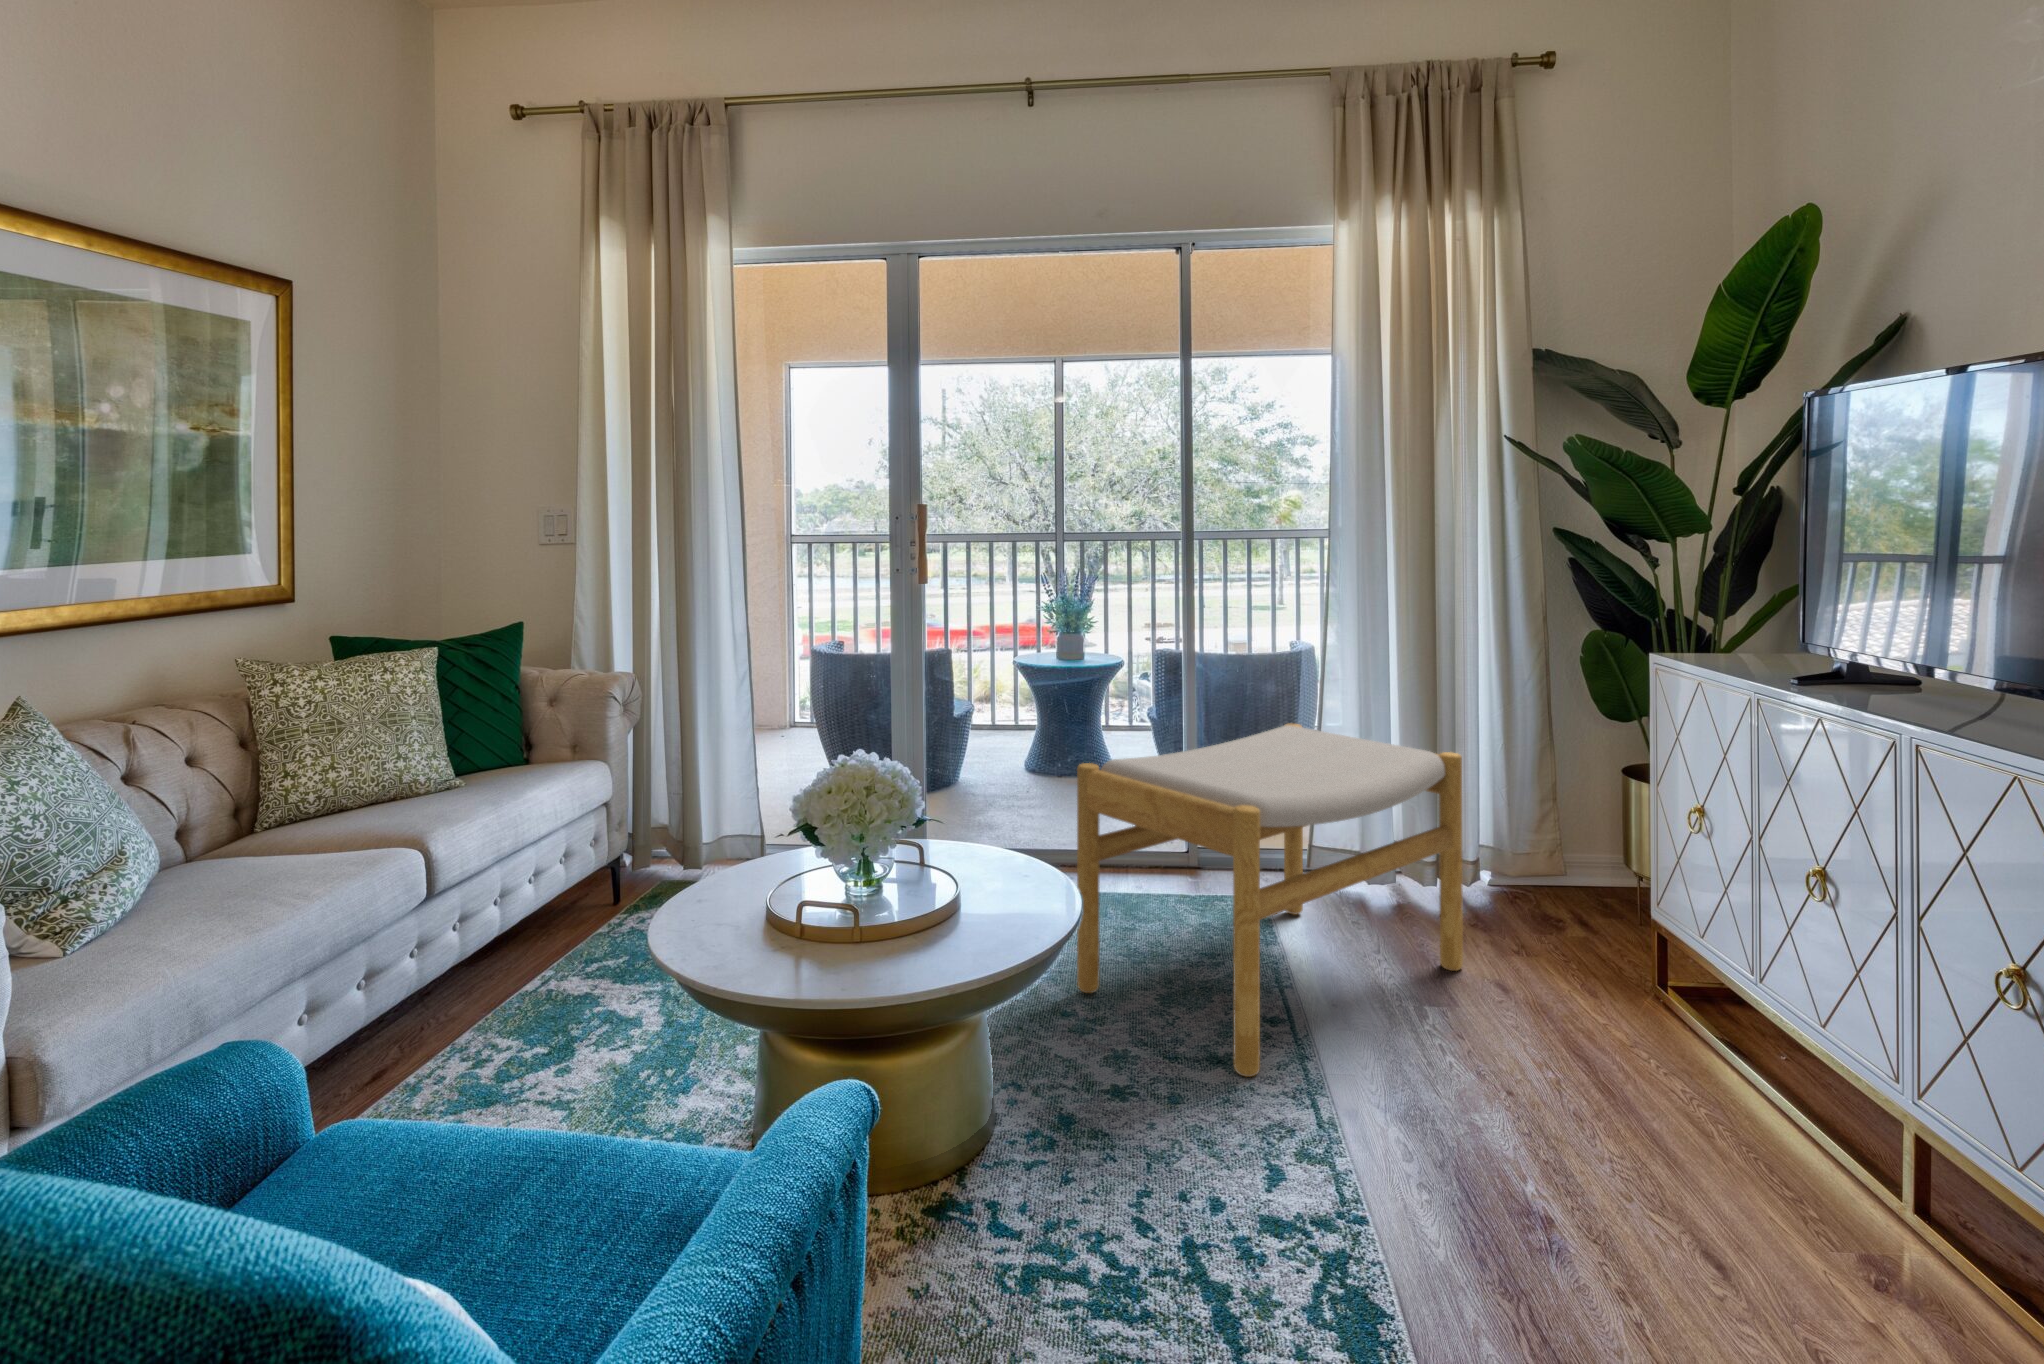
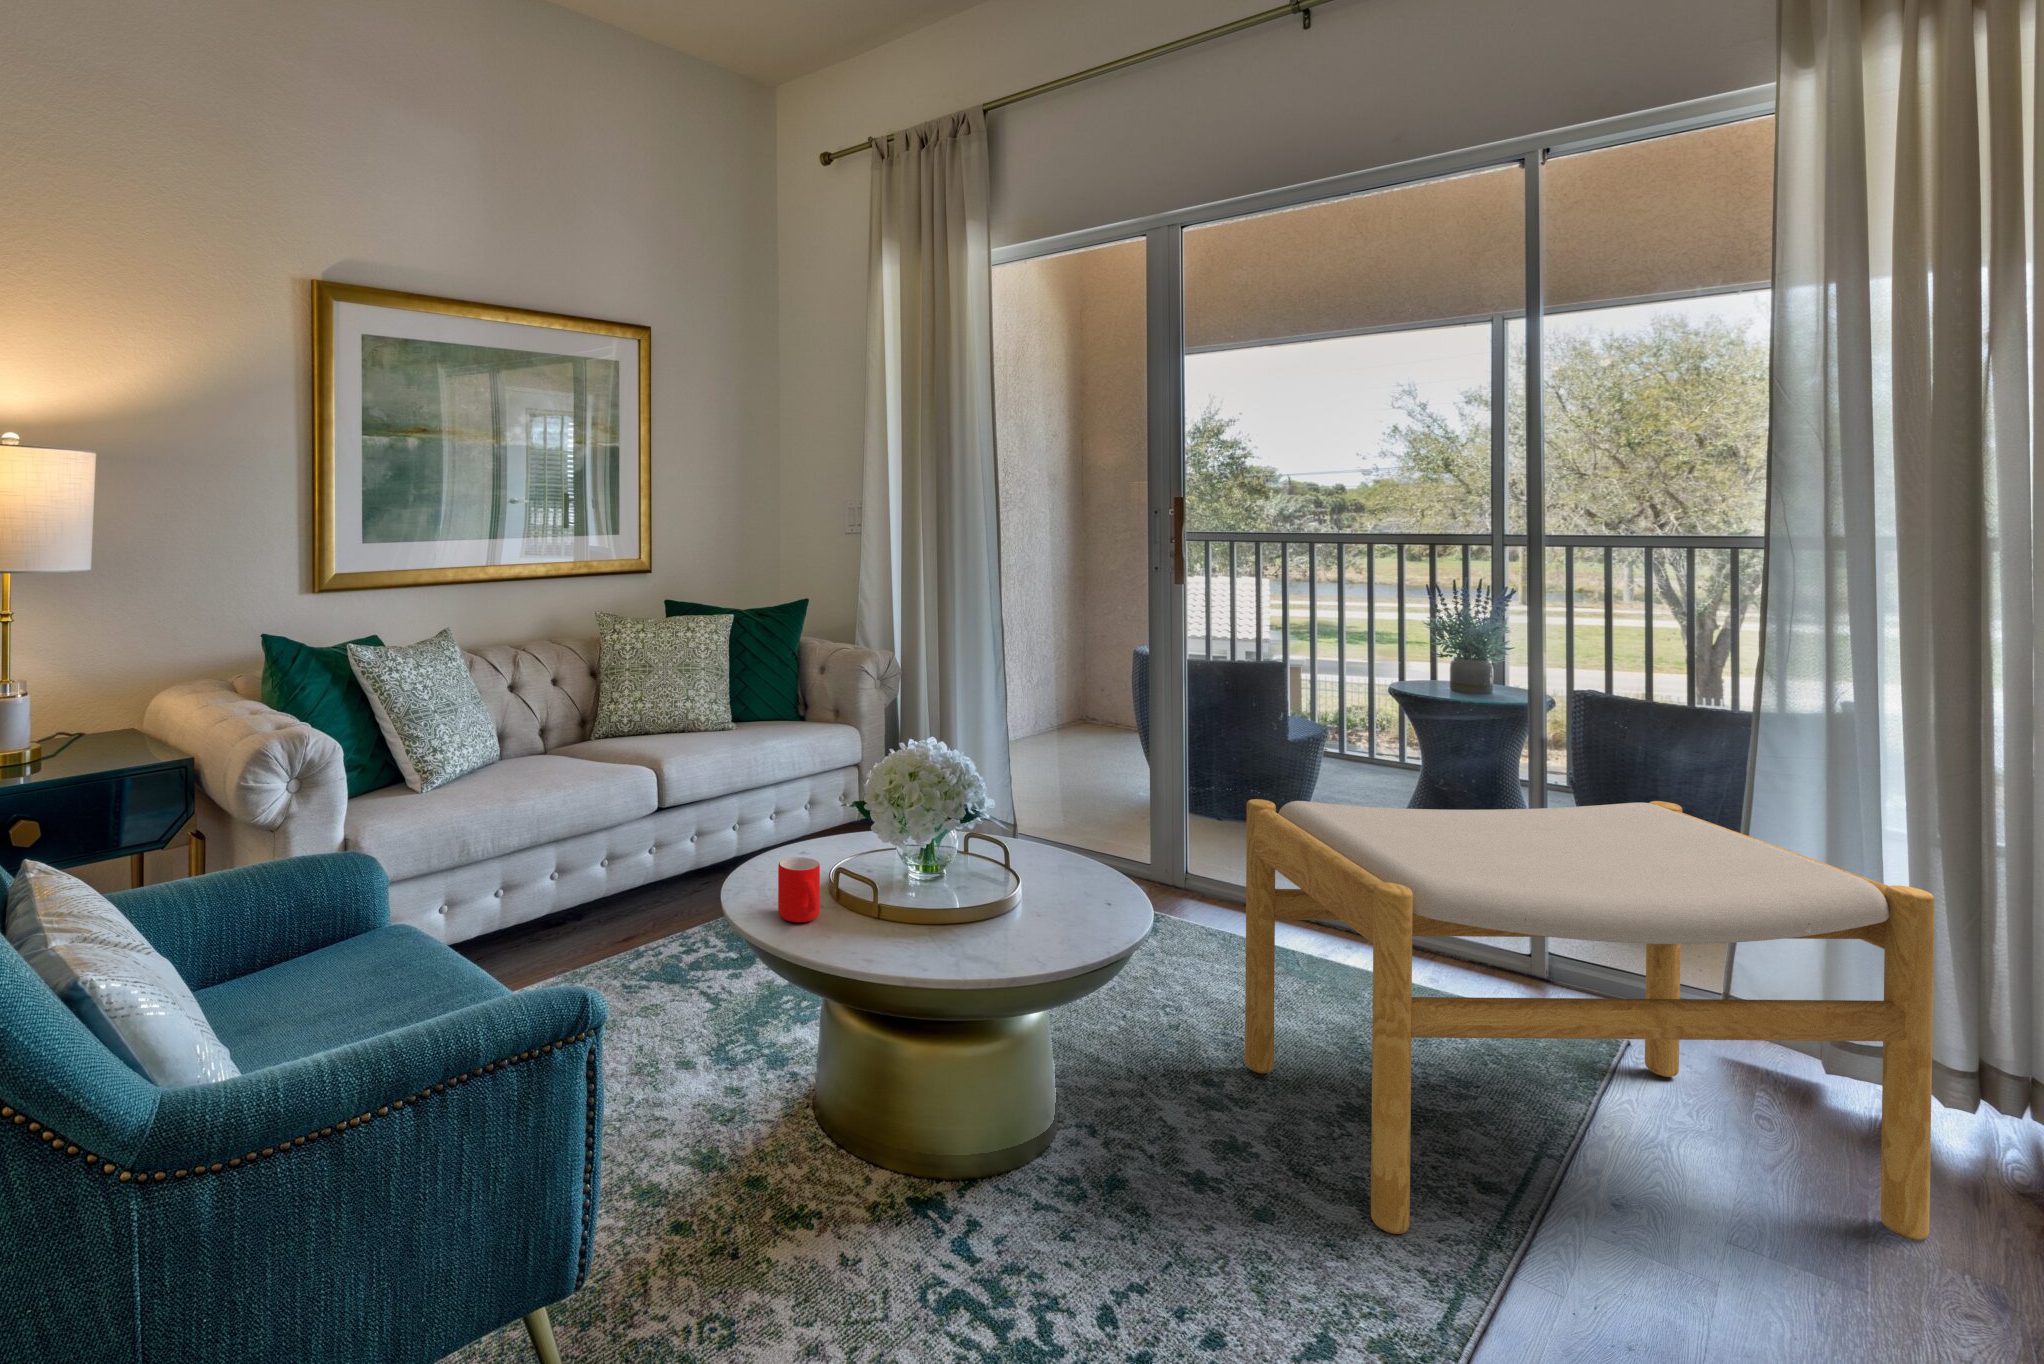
mug: none [756,894,815,965] -> present [778,857,820,922]

